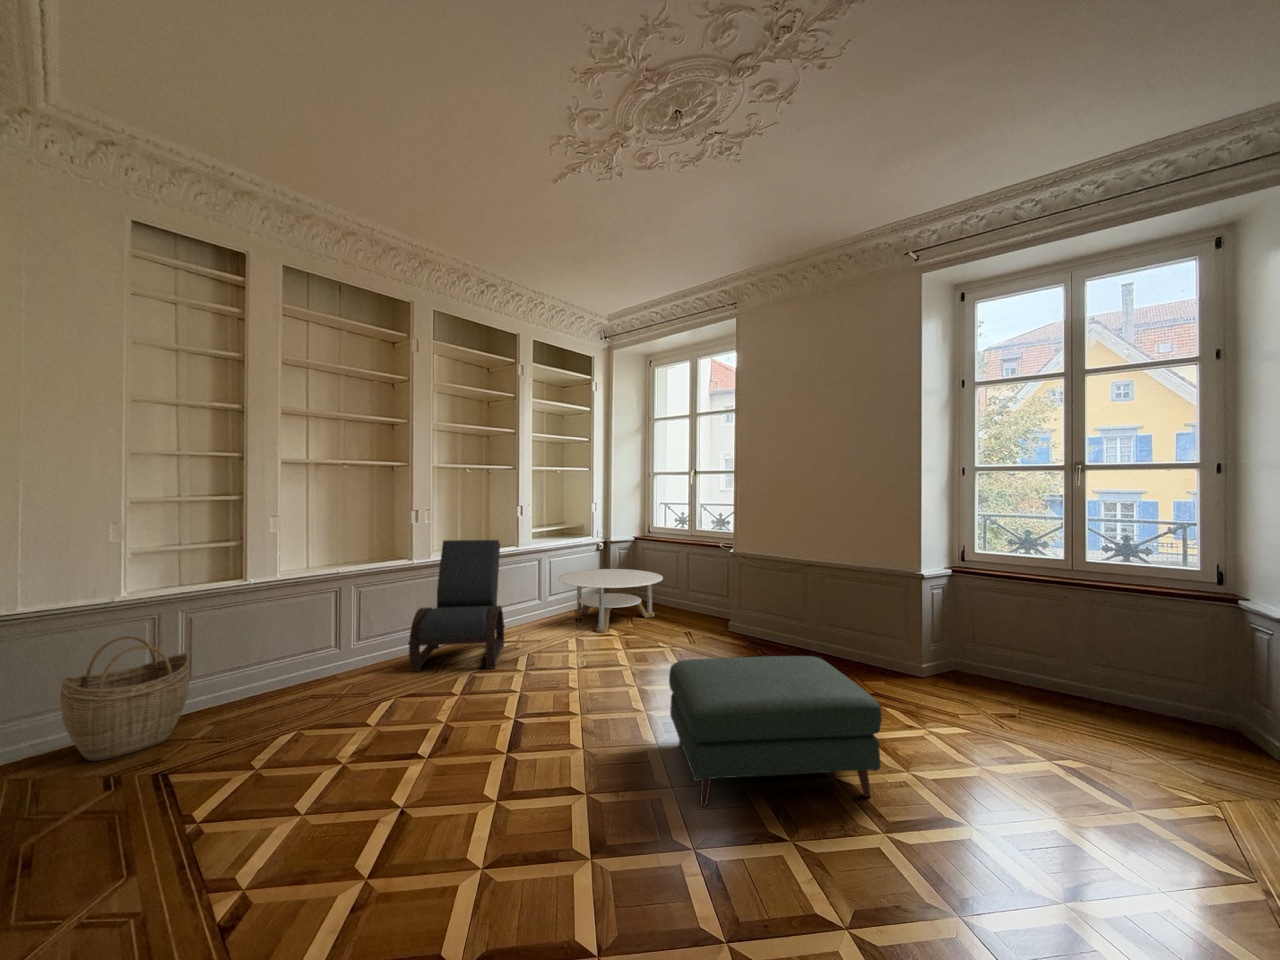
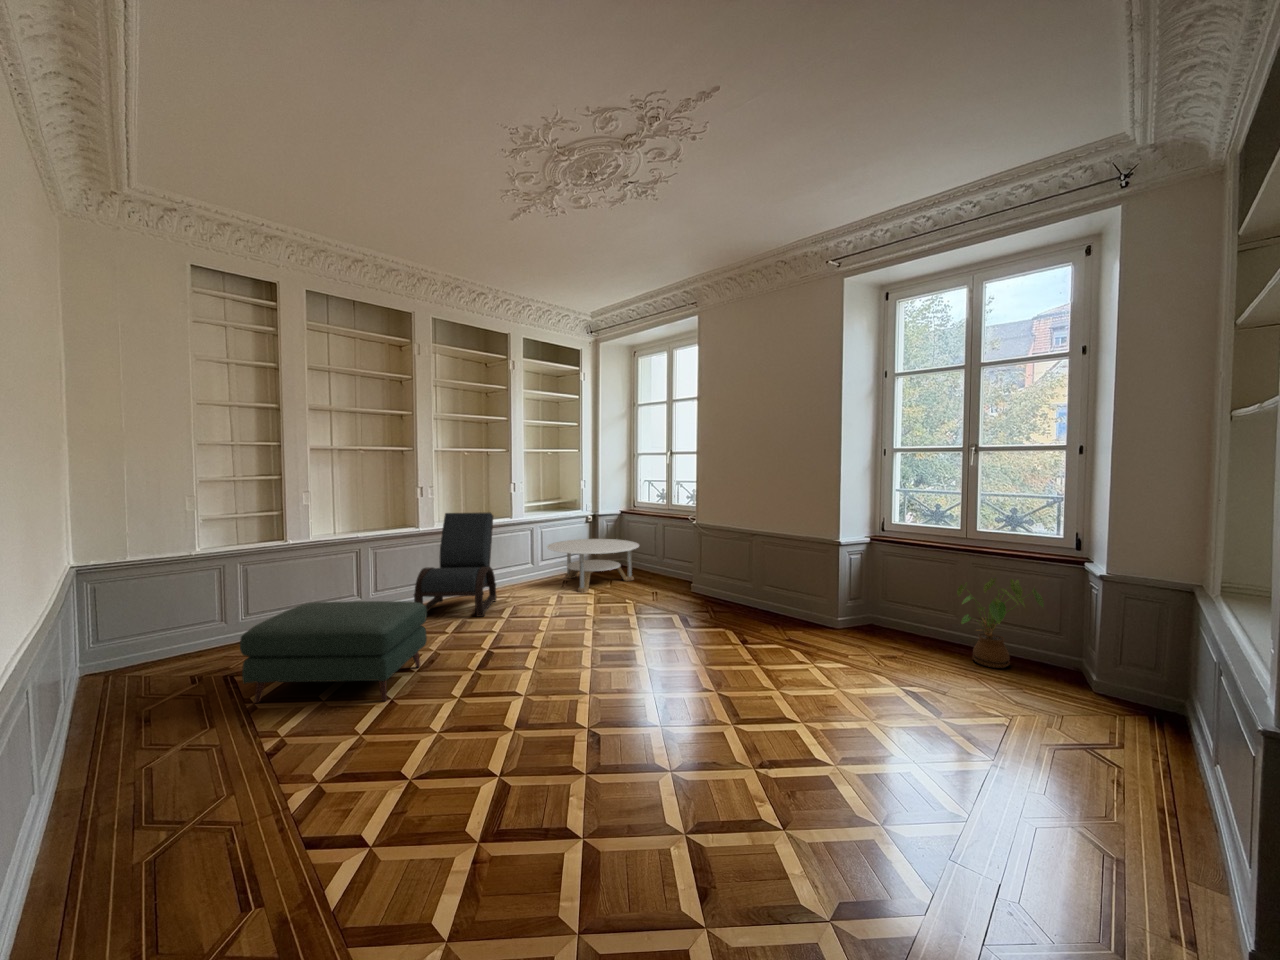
house plant: none [1082,618,1199,728] -> present [957,578,1044,668]
woven basket: present [60,636,190,761] -> none [160,582,246,669]
ottoman: present [669,656,882,807] -> present [240,601,427,703]

